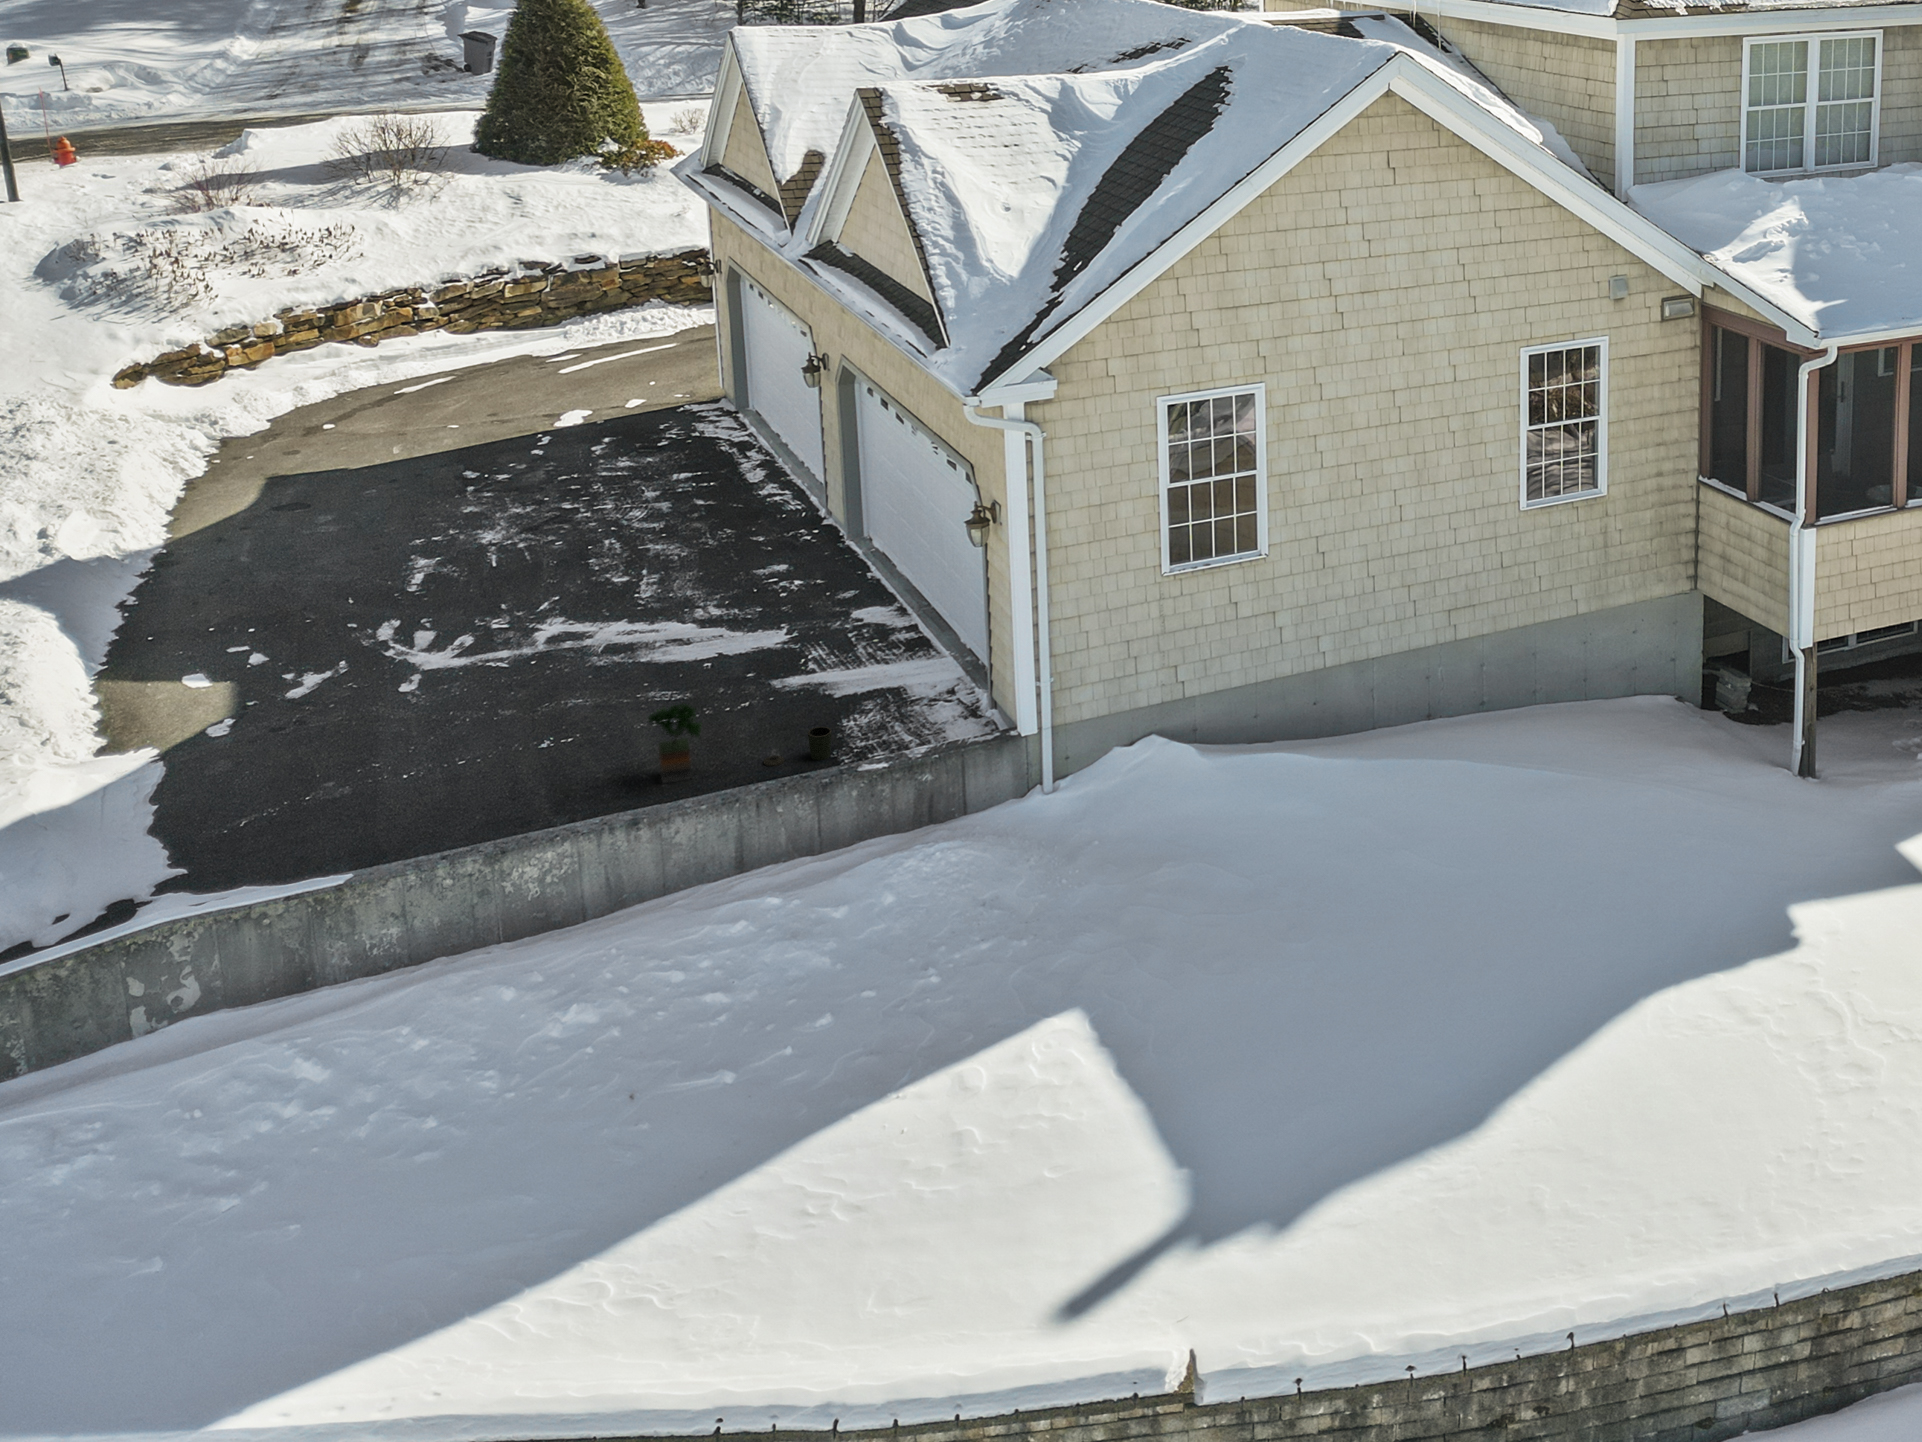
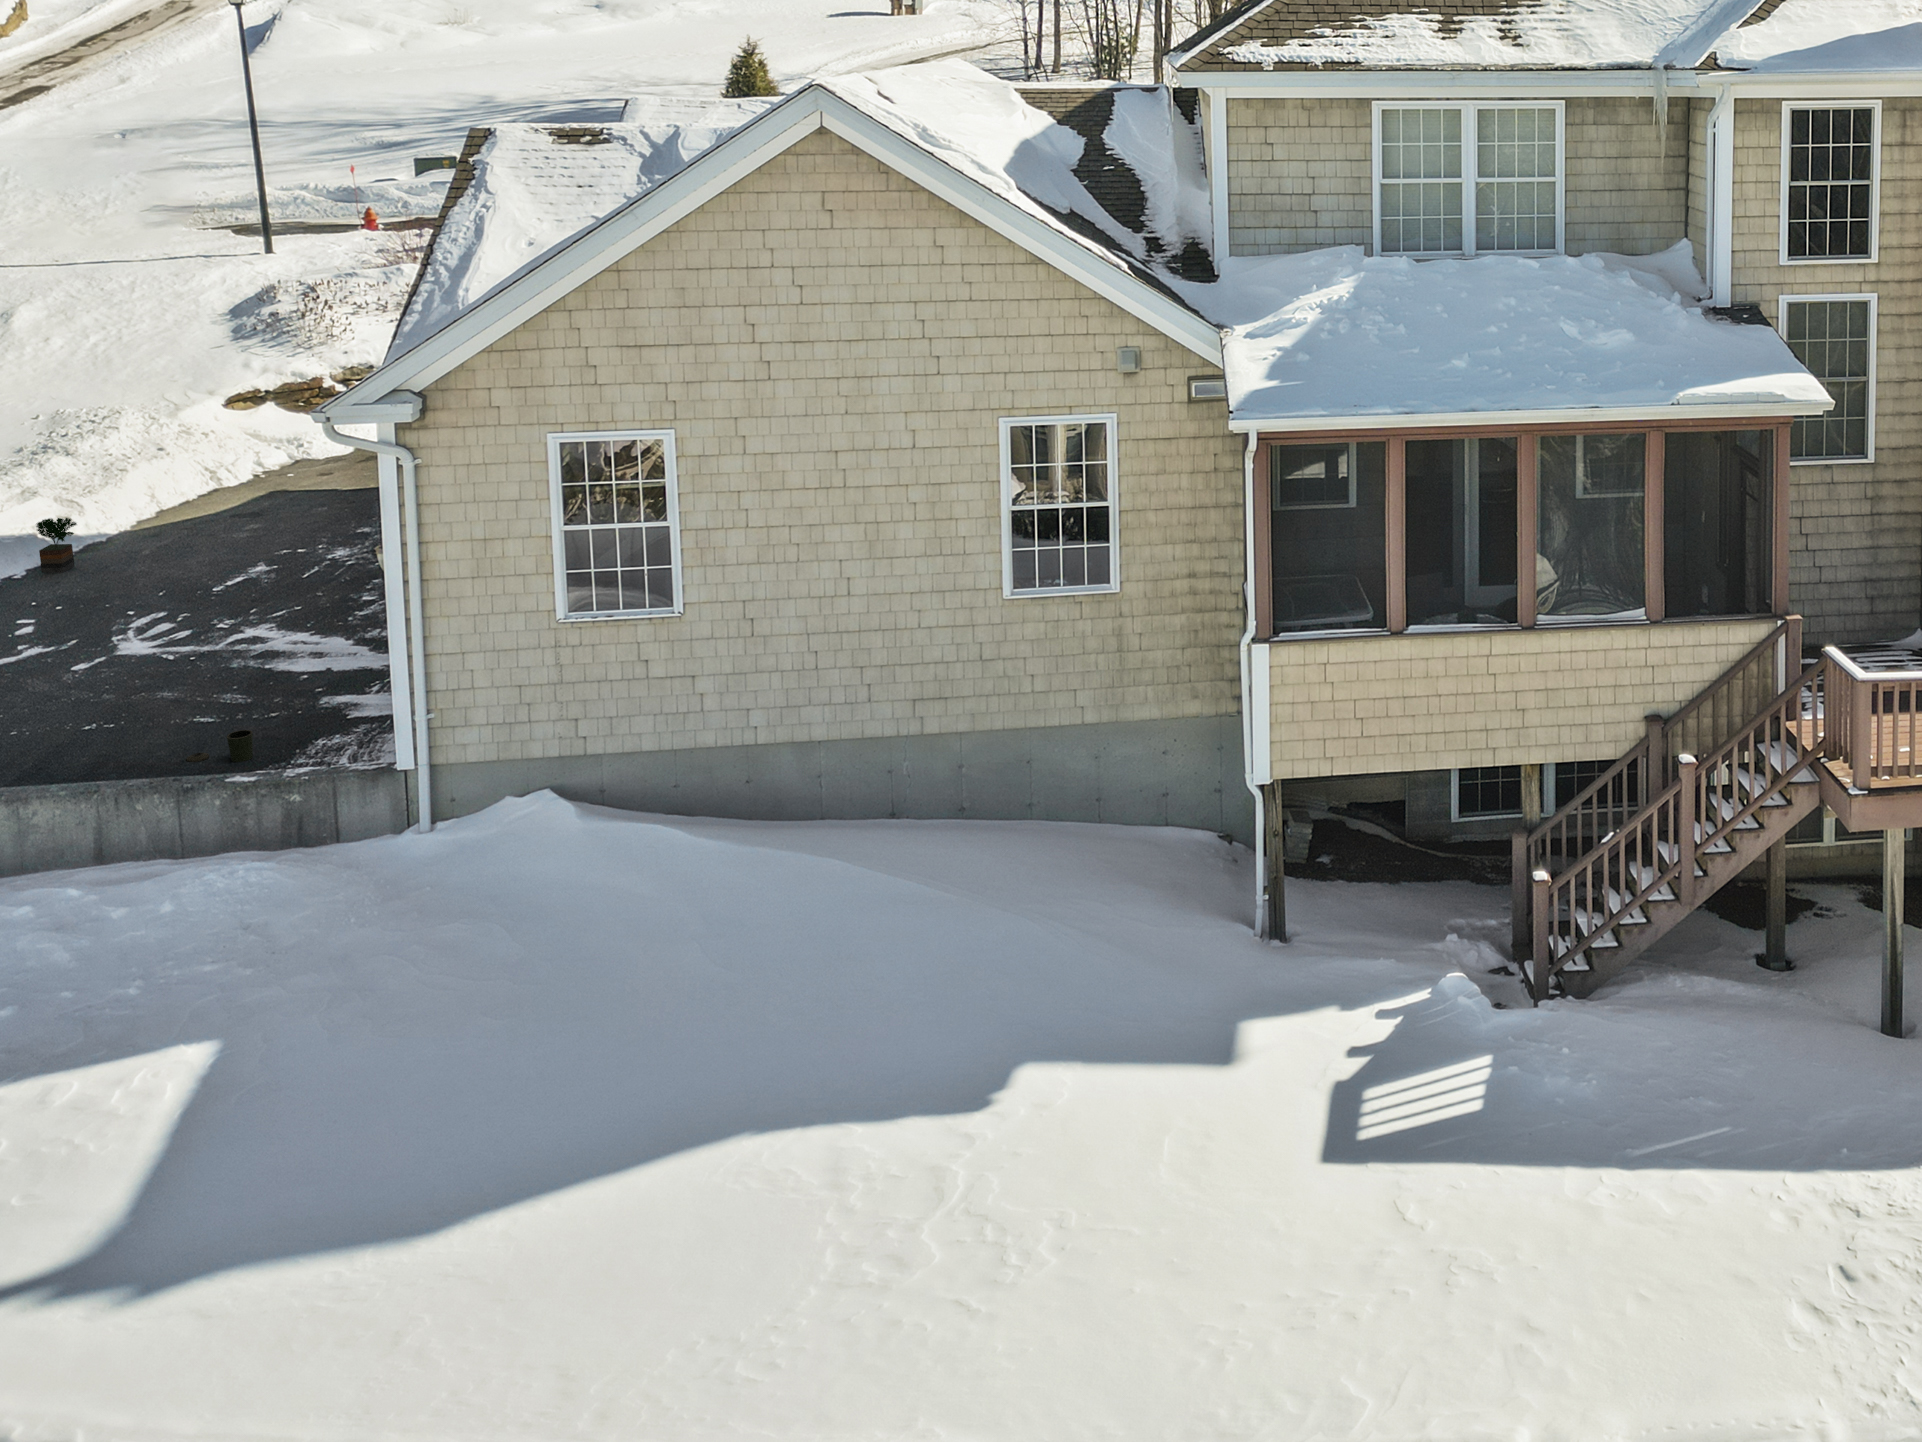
potted tree: present [648,704,702,783] -> present [36,518,77,573]

